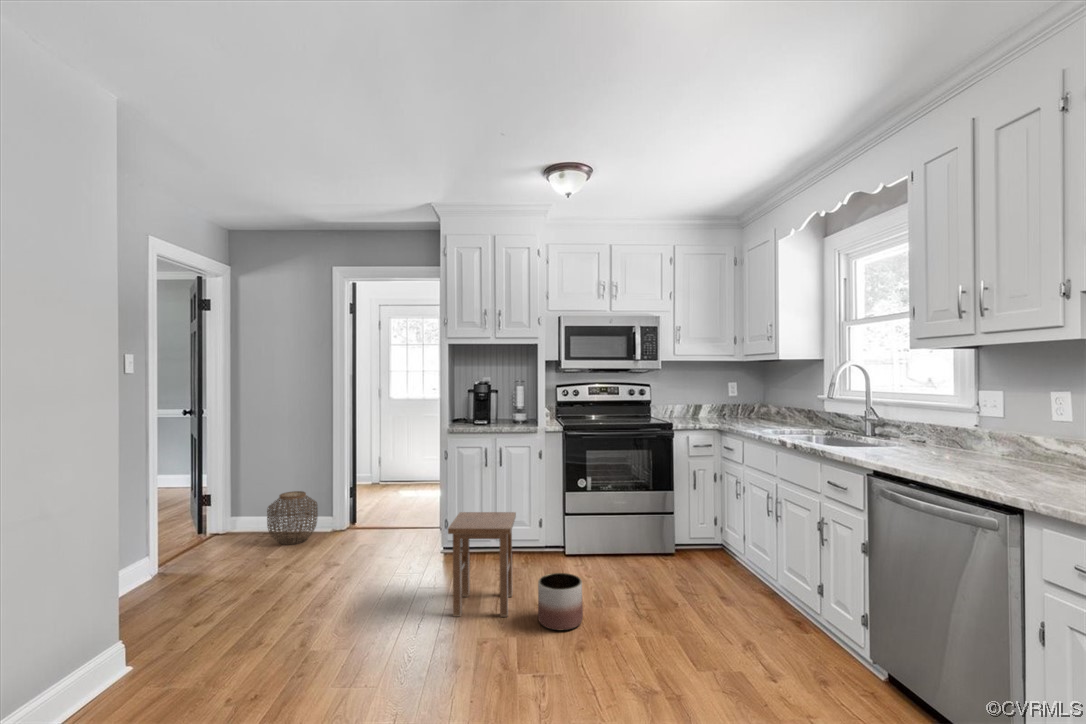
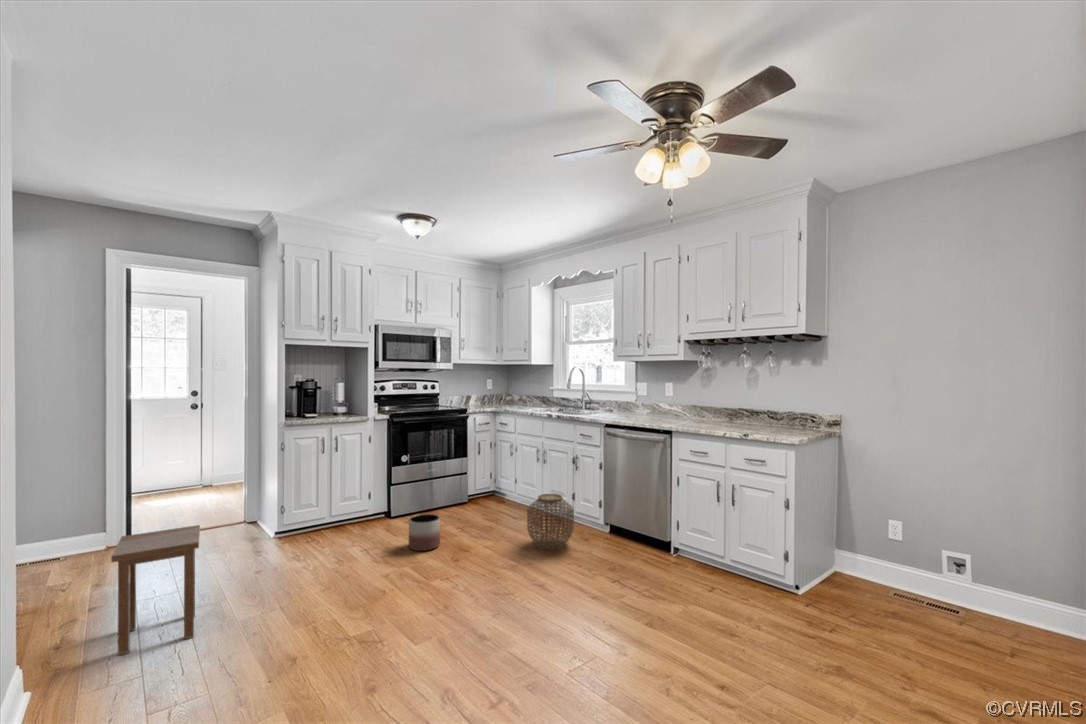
woven basket: present [267,491,318,545] -> present [527,494,574,550]
stool: present [448,512,516,617] -> present [111,525,200,655]

